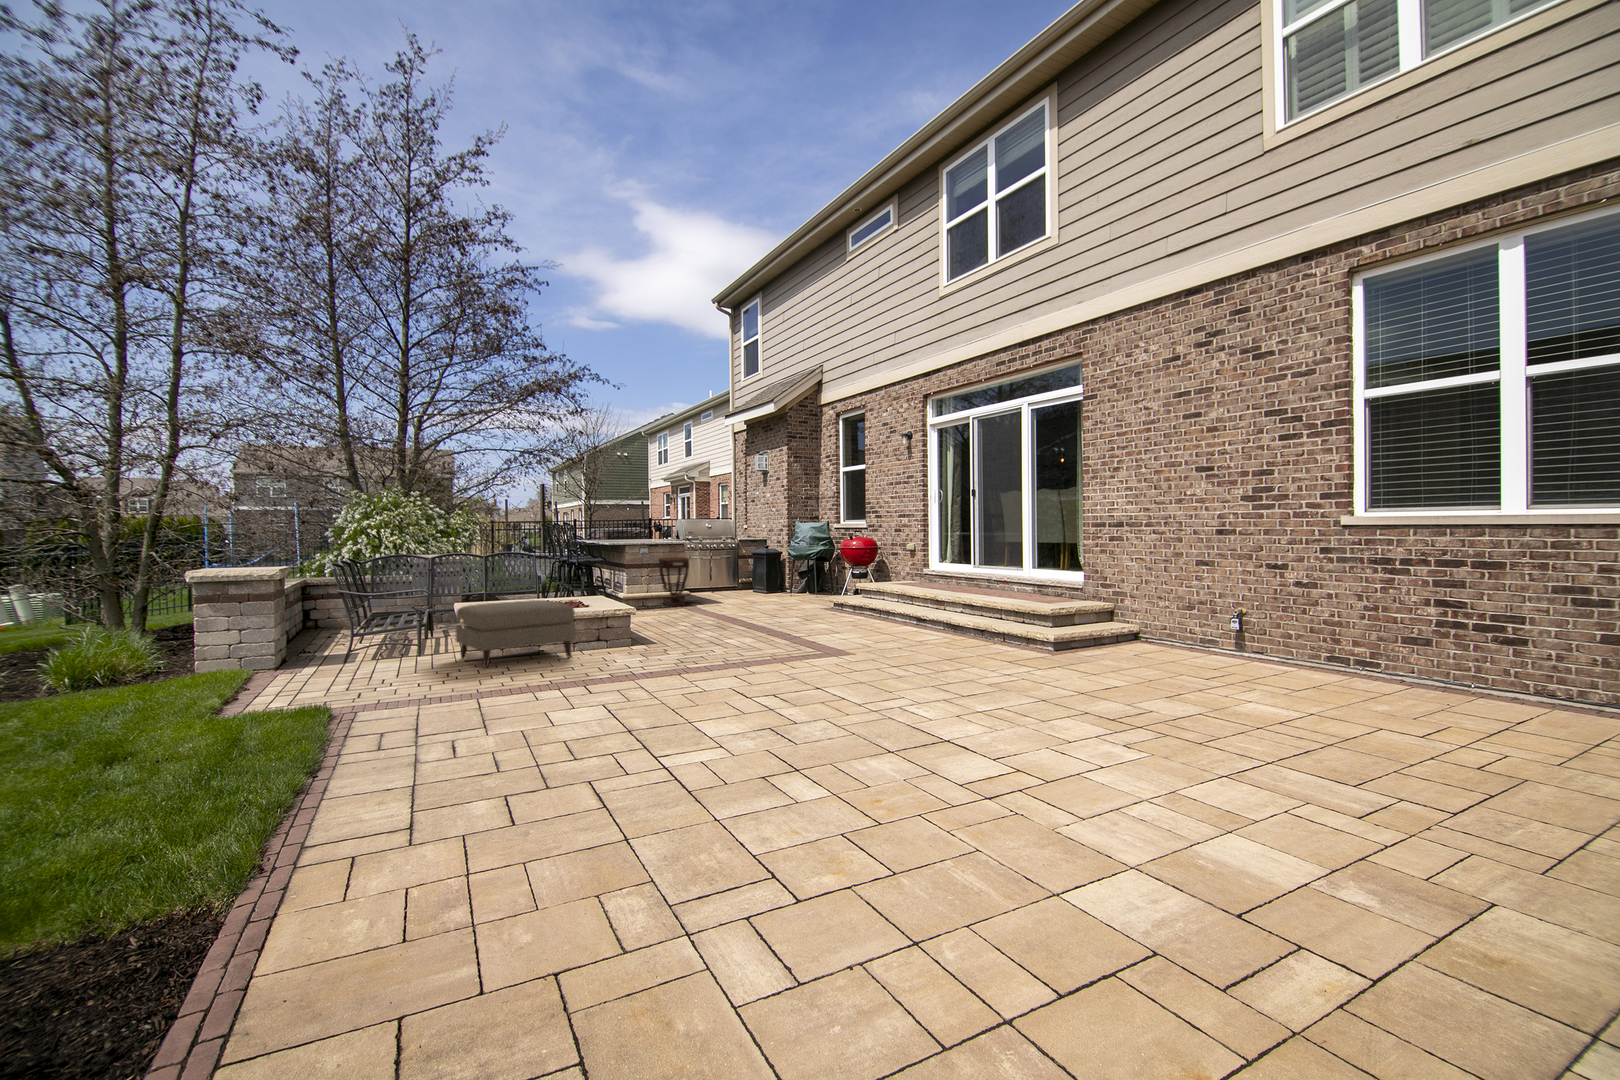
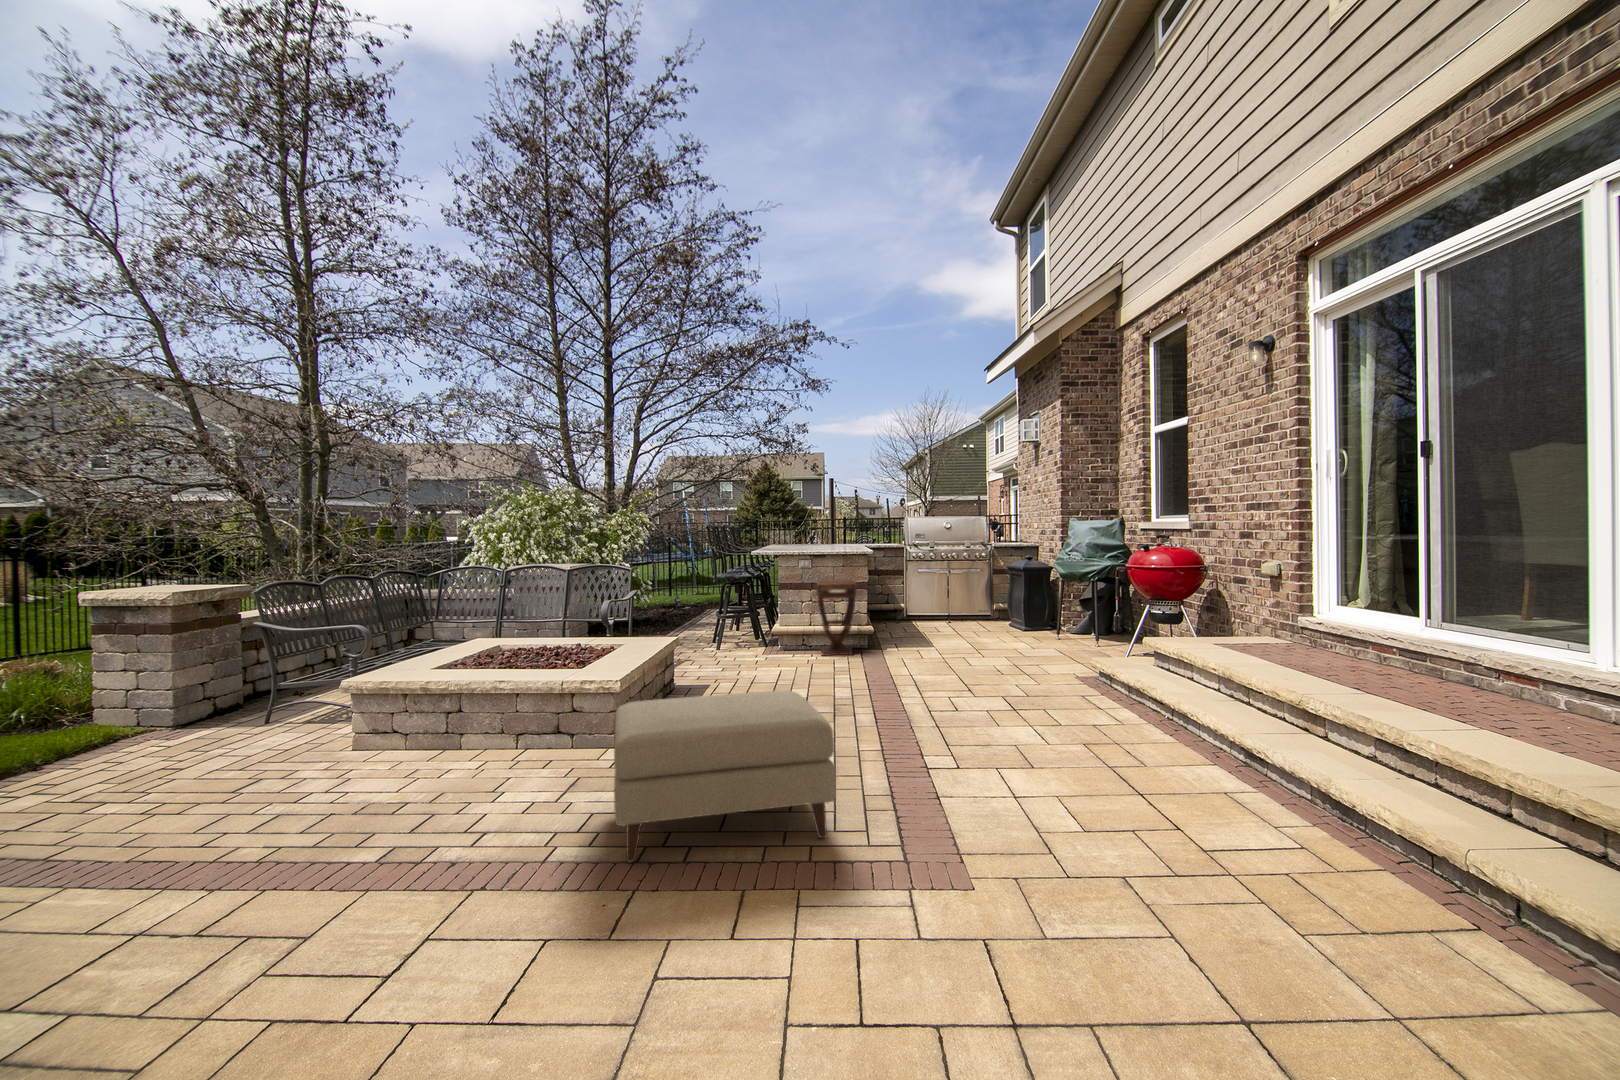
ottoman: present [456,600,576,668] -> present [614,690,836,862]

